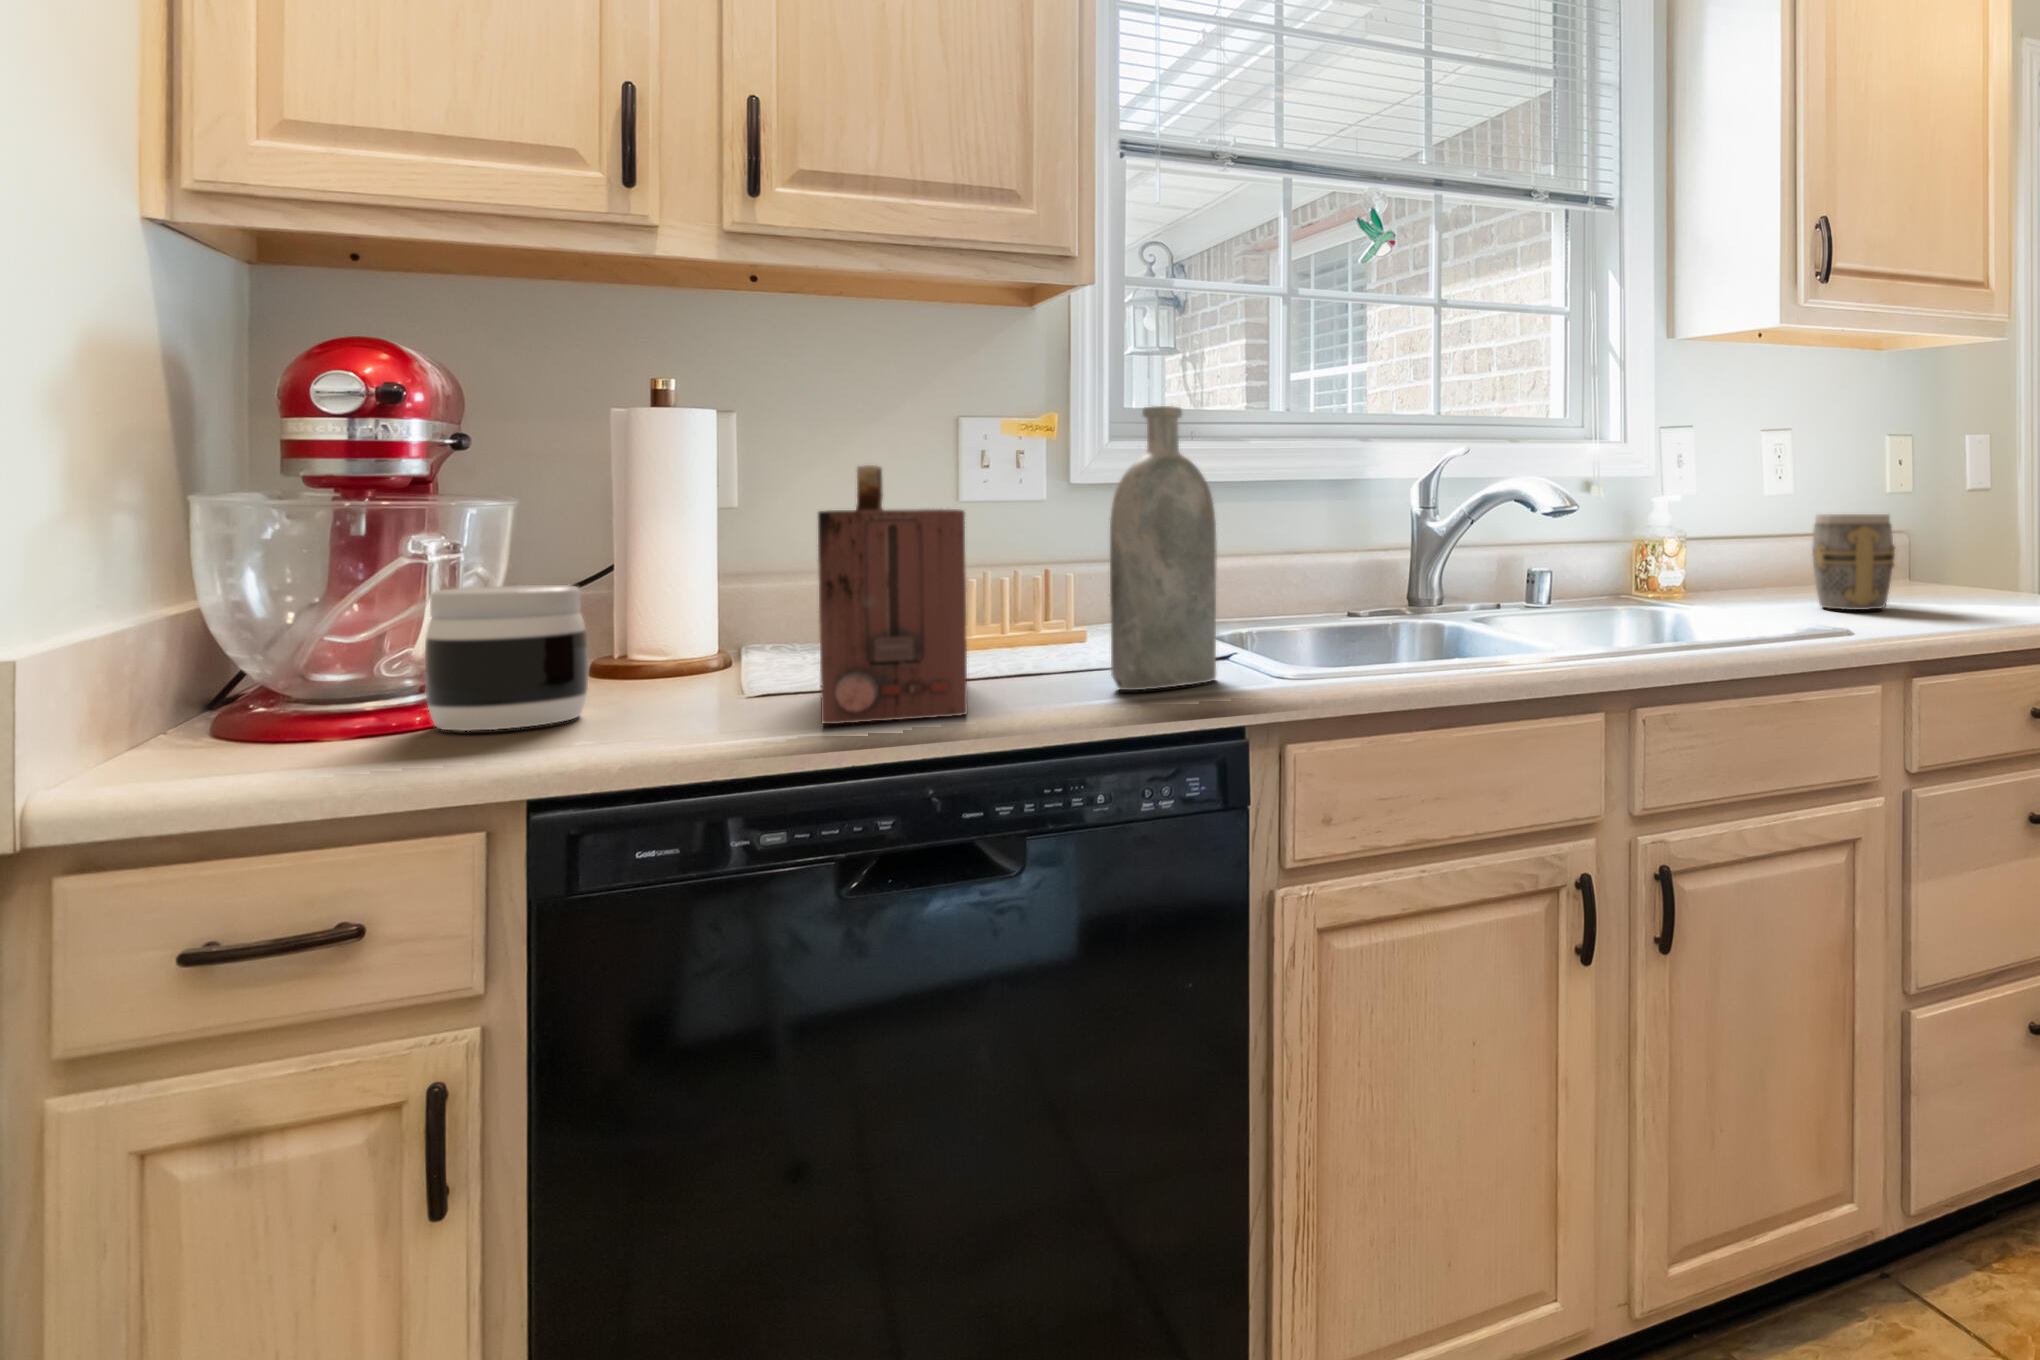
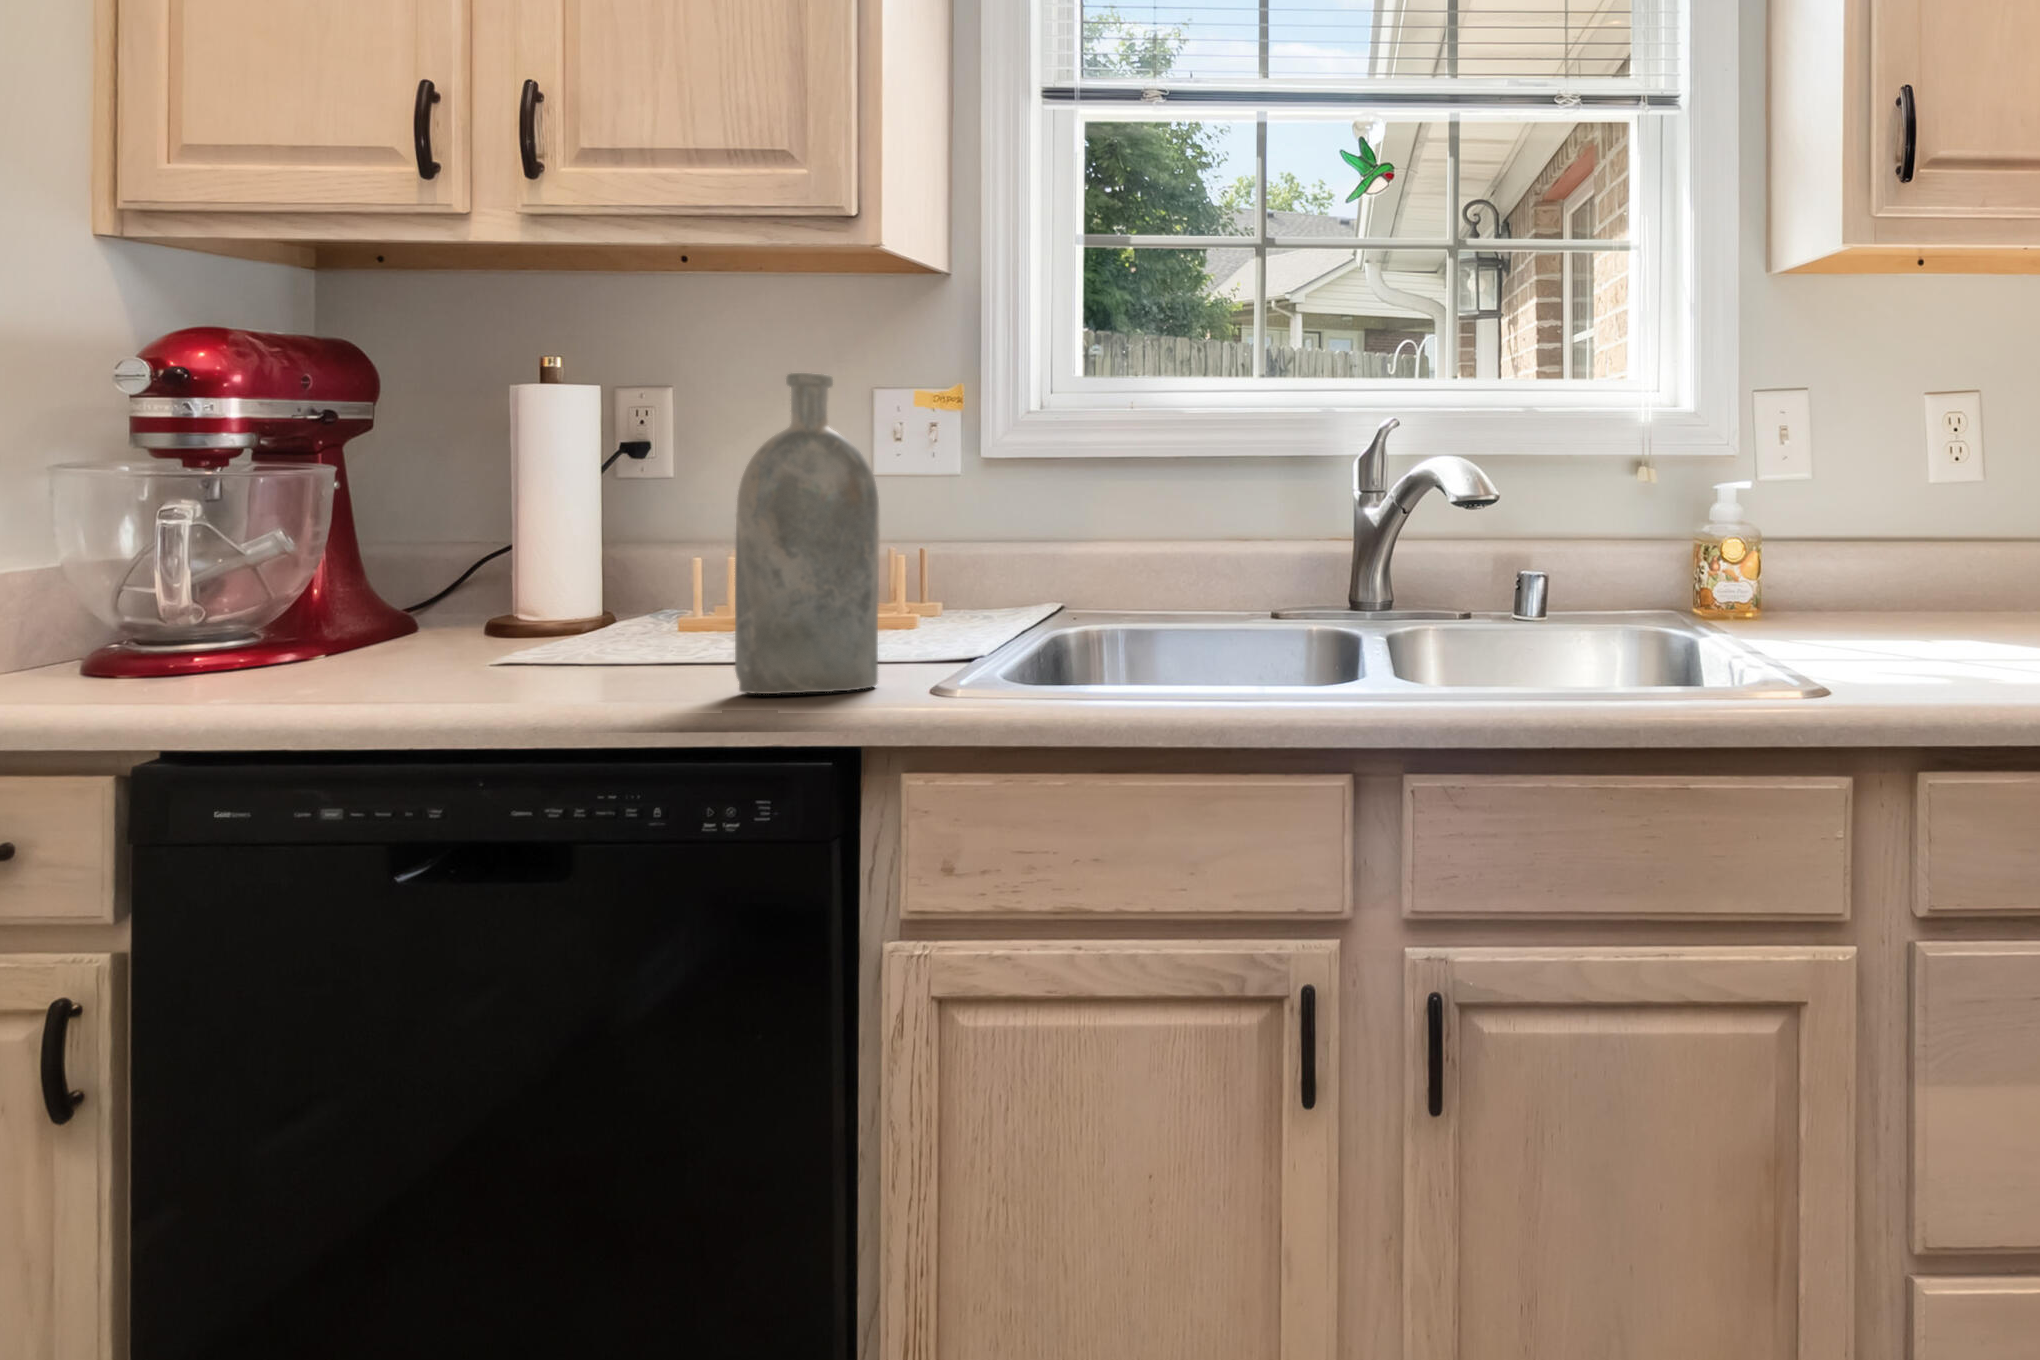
toaster: present [818,465,968,724] -> none [372,440,669,707]
mug: present [1812,514,1895,610] -> none [1886,514,2015,655]
jar: present [425,585,588,731] -> none [157,552,311,684]

